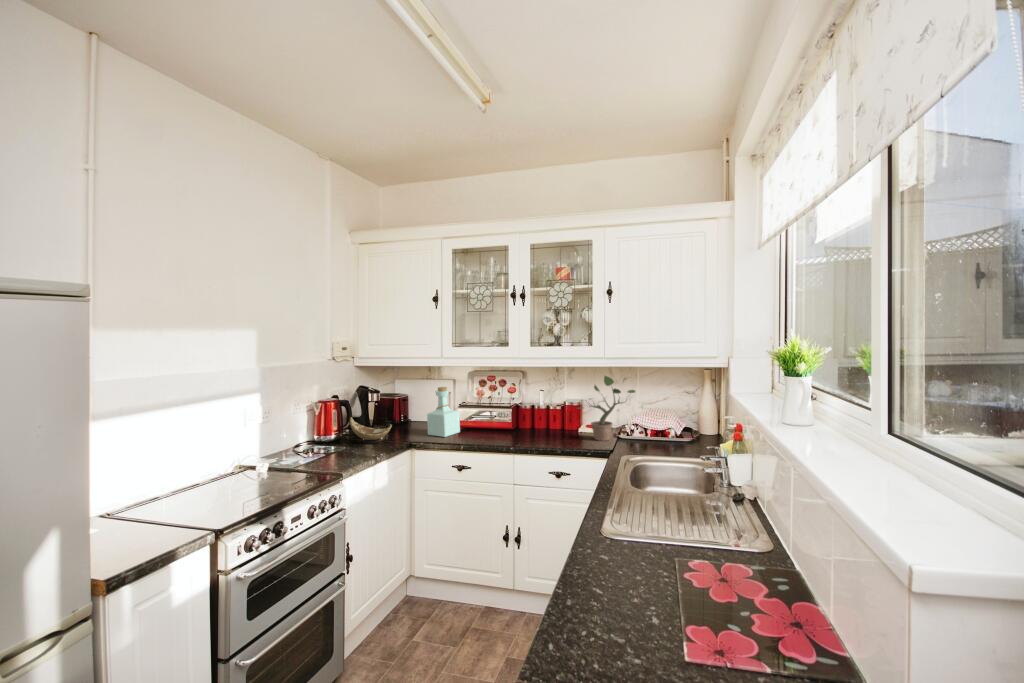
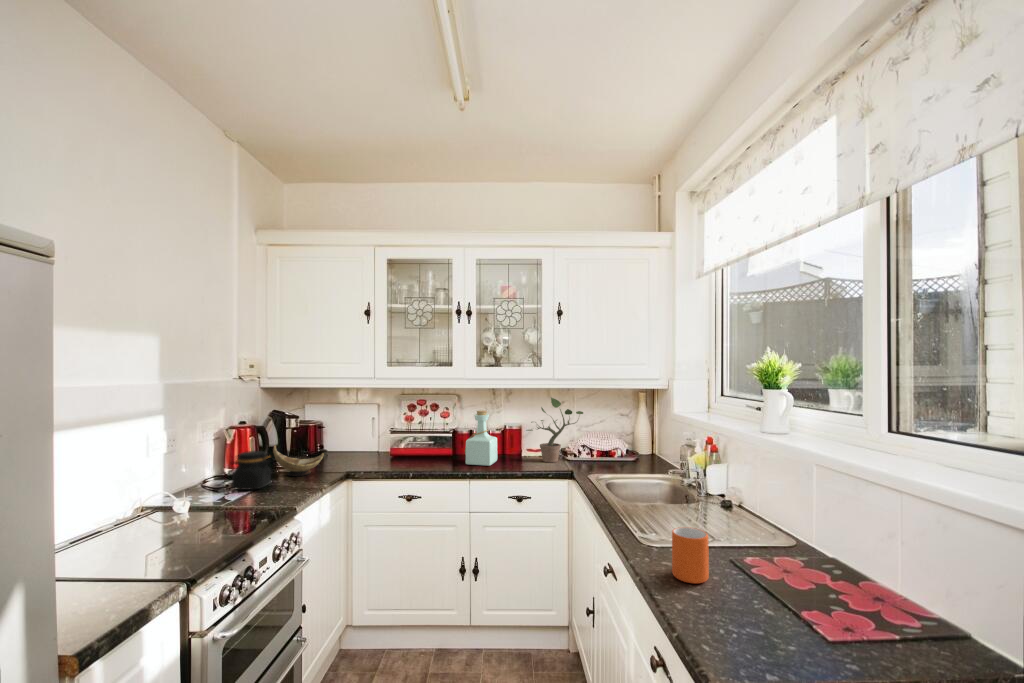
bottle: present [427,387,460,437] -> present [465,410,497,466]
jar: none [310,422,343,455] -> present [231,451,272,490]
mug: none [591,534,636,597] -> present [672,527,709,583]

